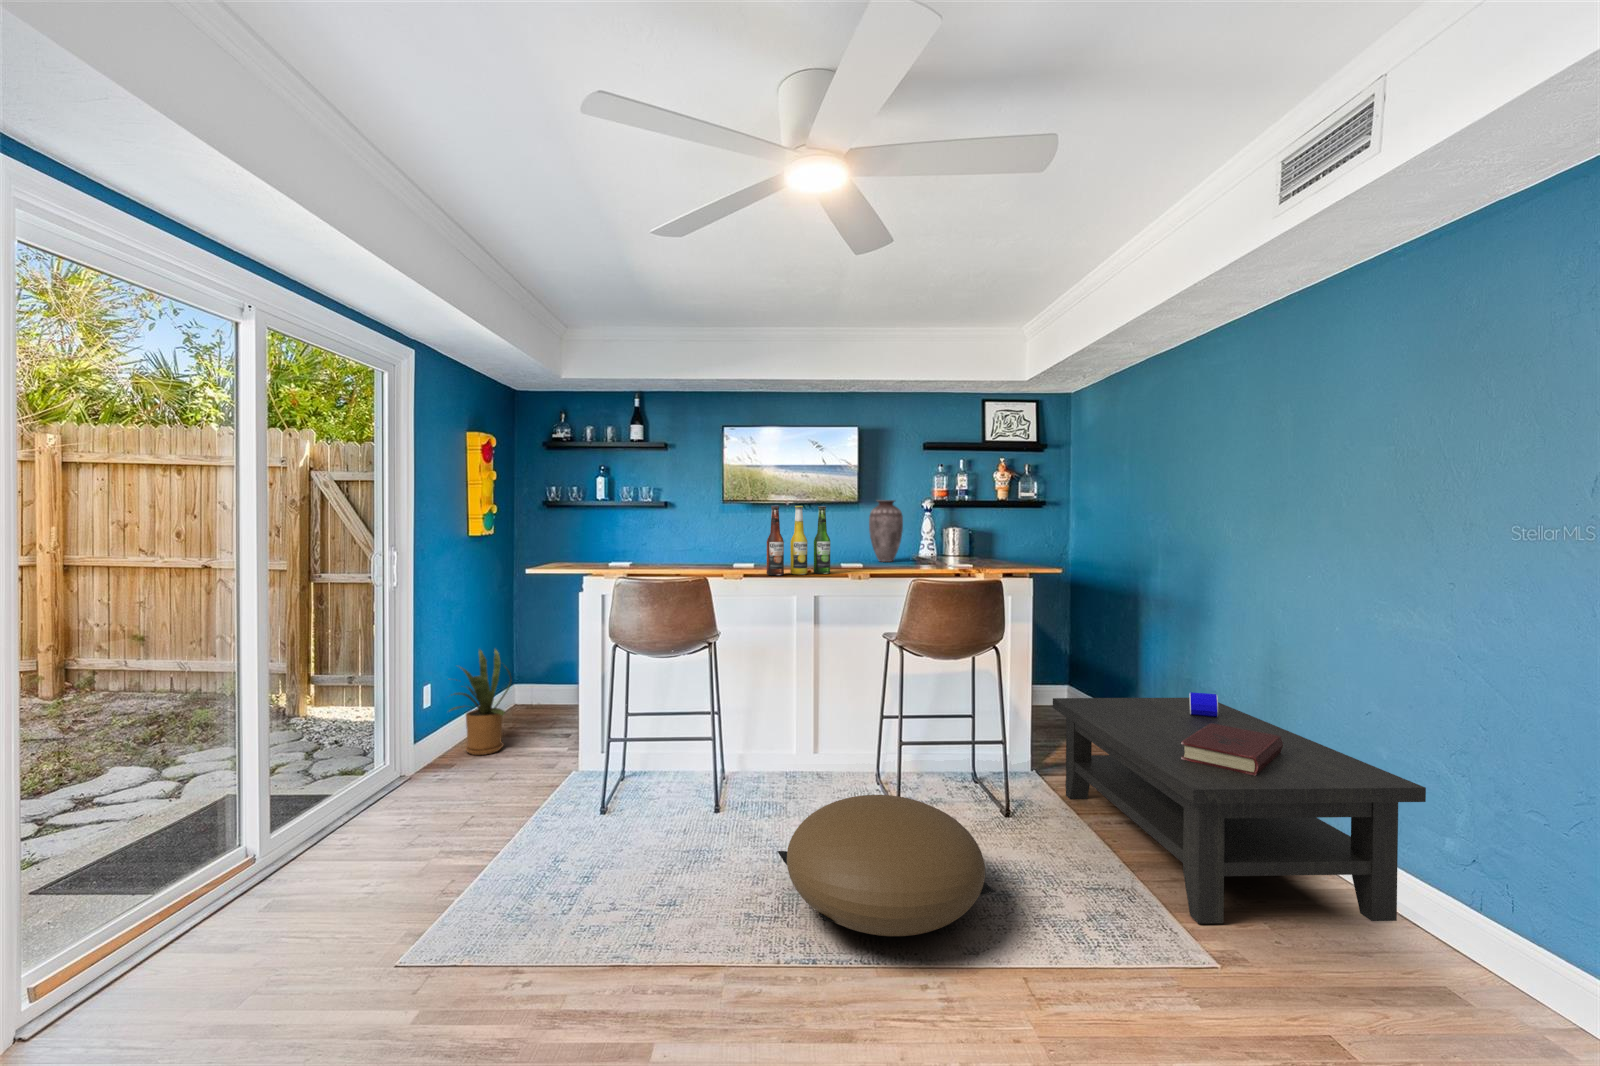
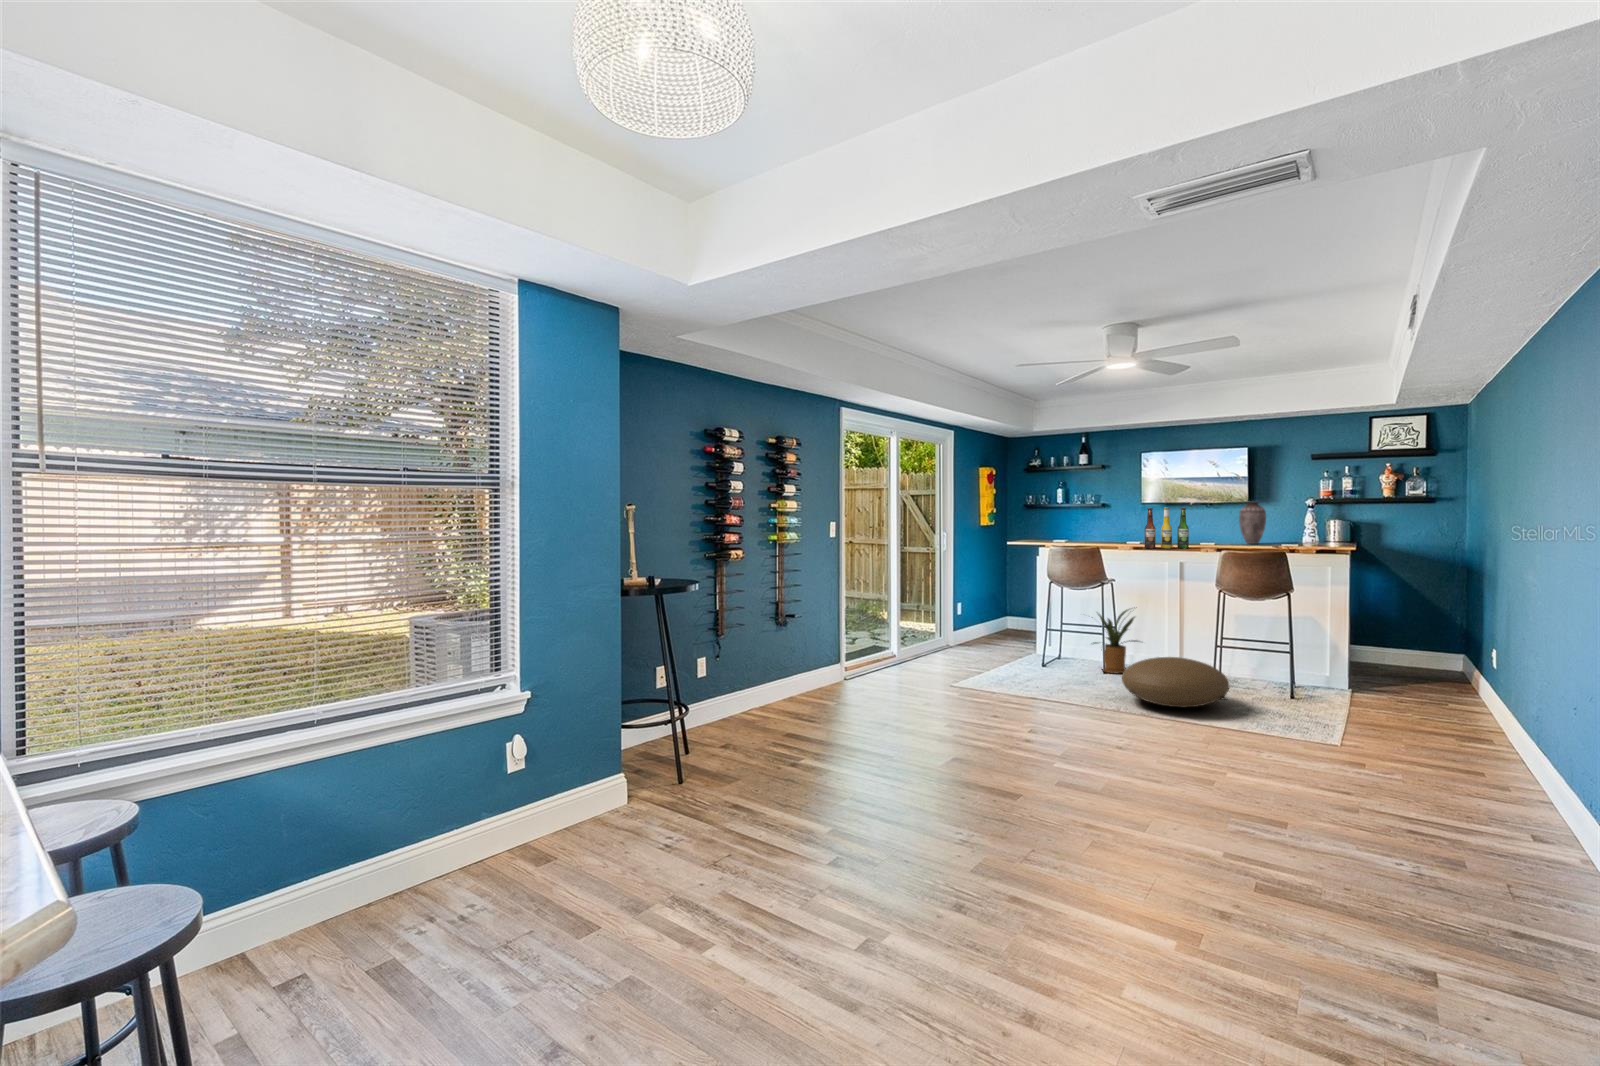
house plant: present [450,650,512,755] -> present [1093,609,1138,674]
coffee table: present [1053,692,1426,924] -> none [1343,631,1515,752]

